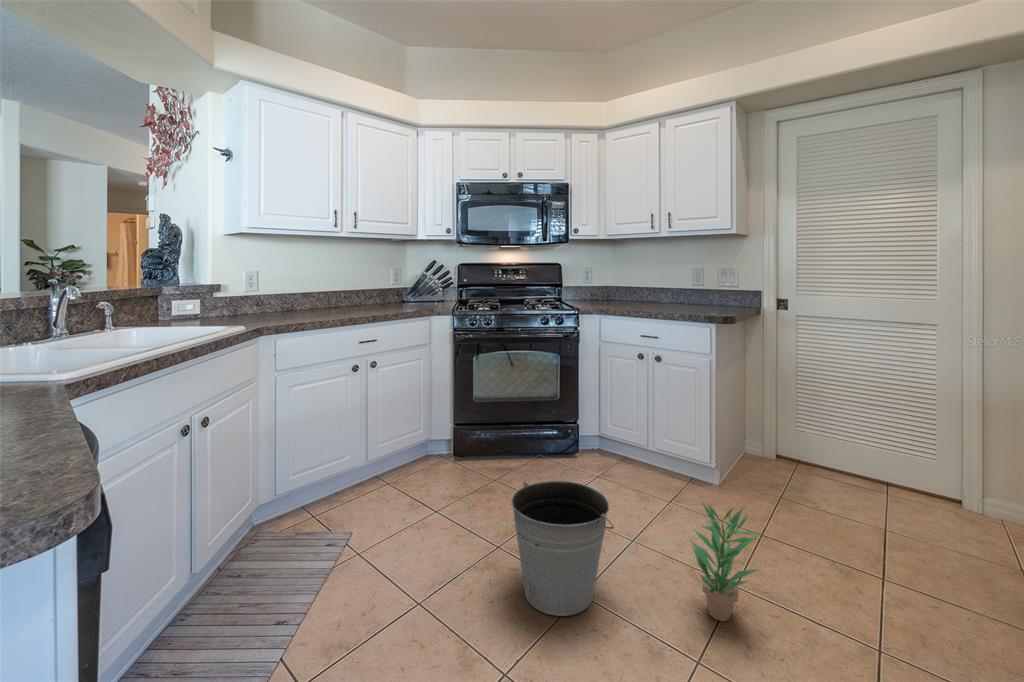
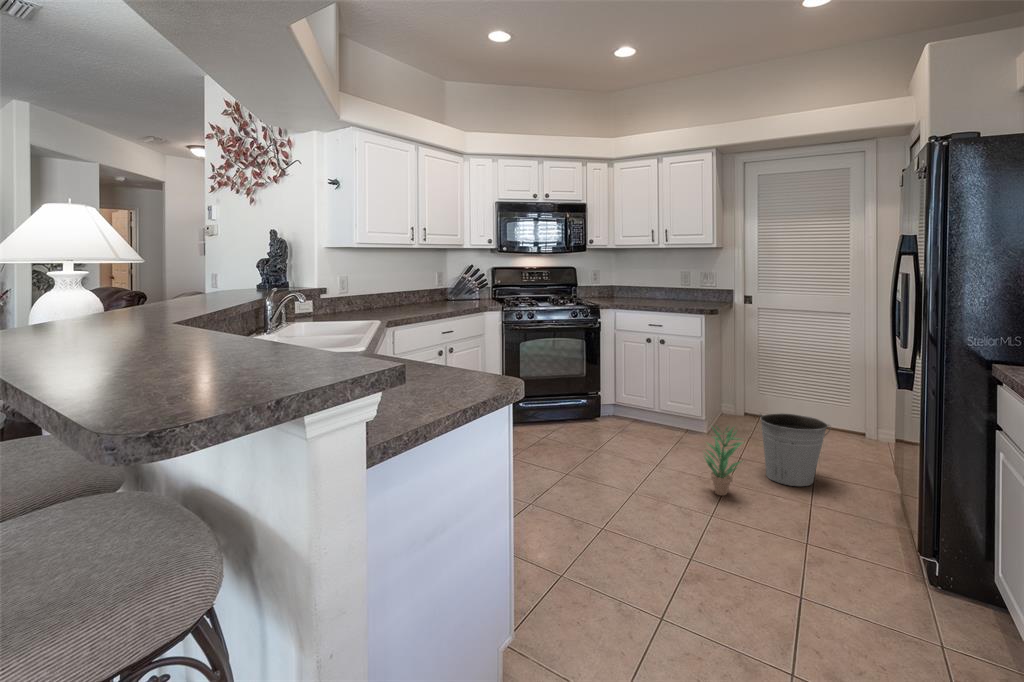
bucket: present [511,481,614,616] -> present [760,413,831,486]

